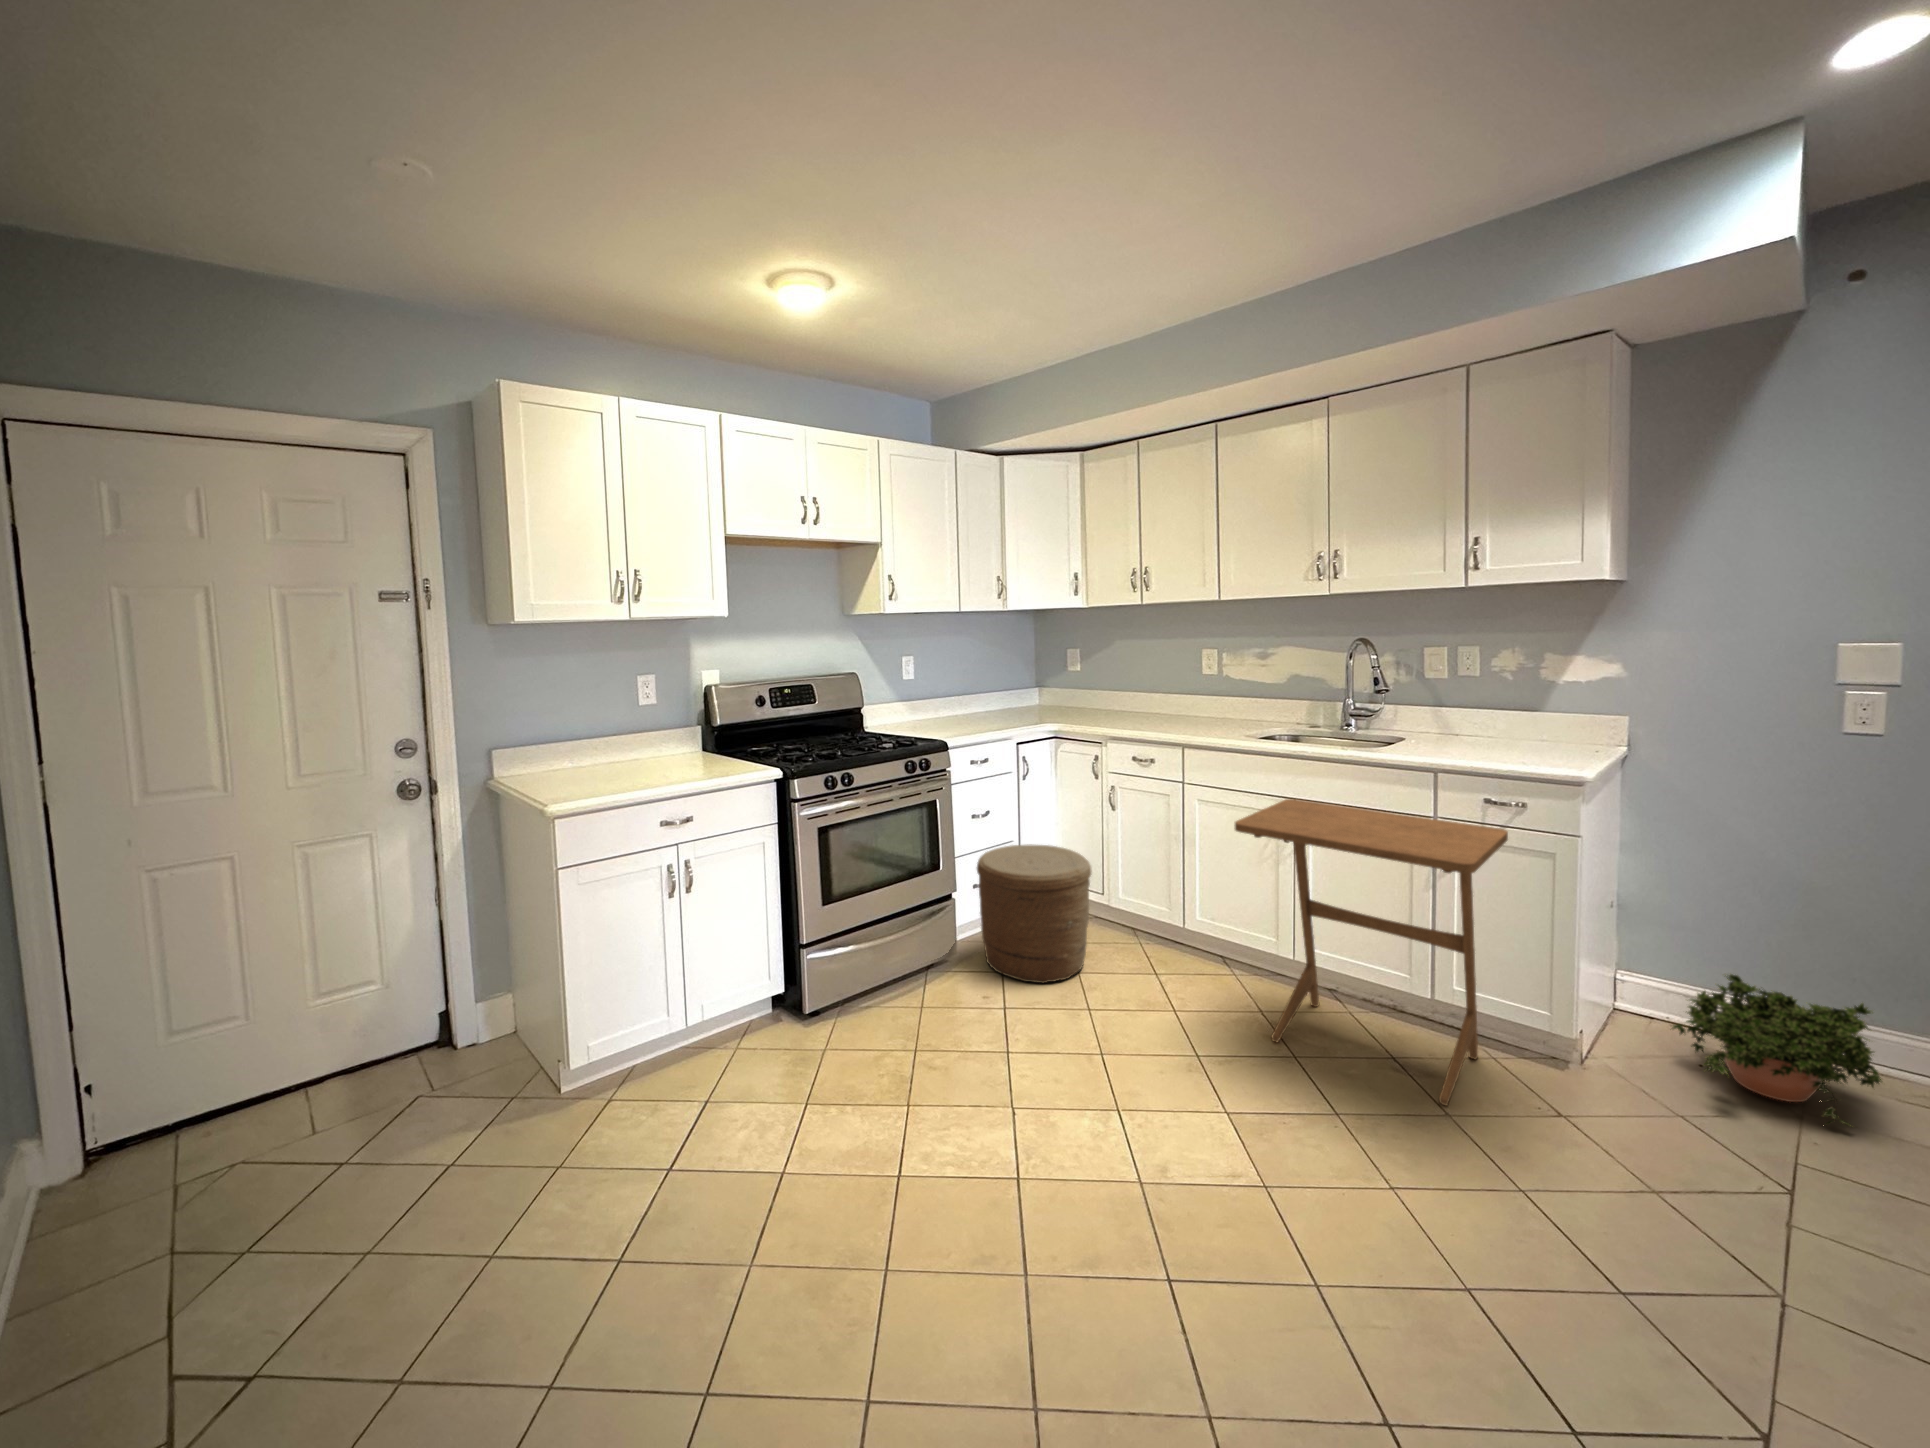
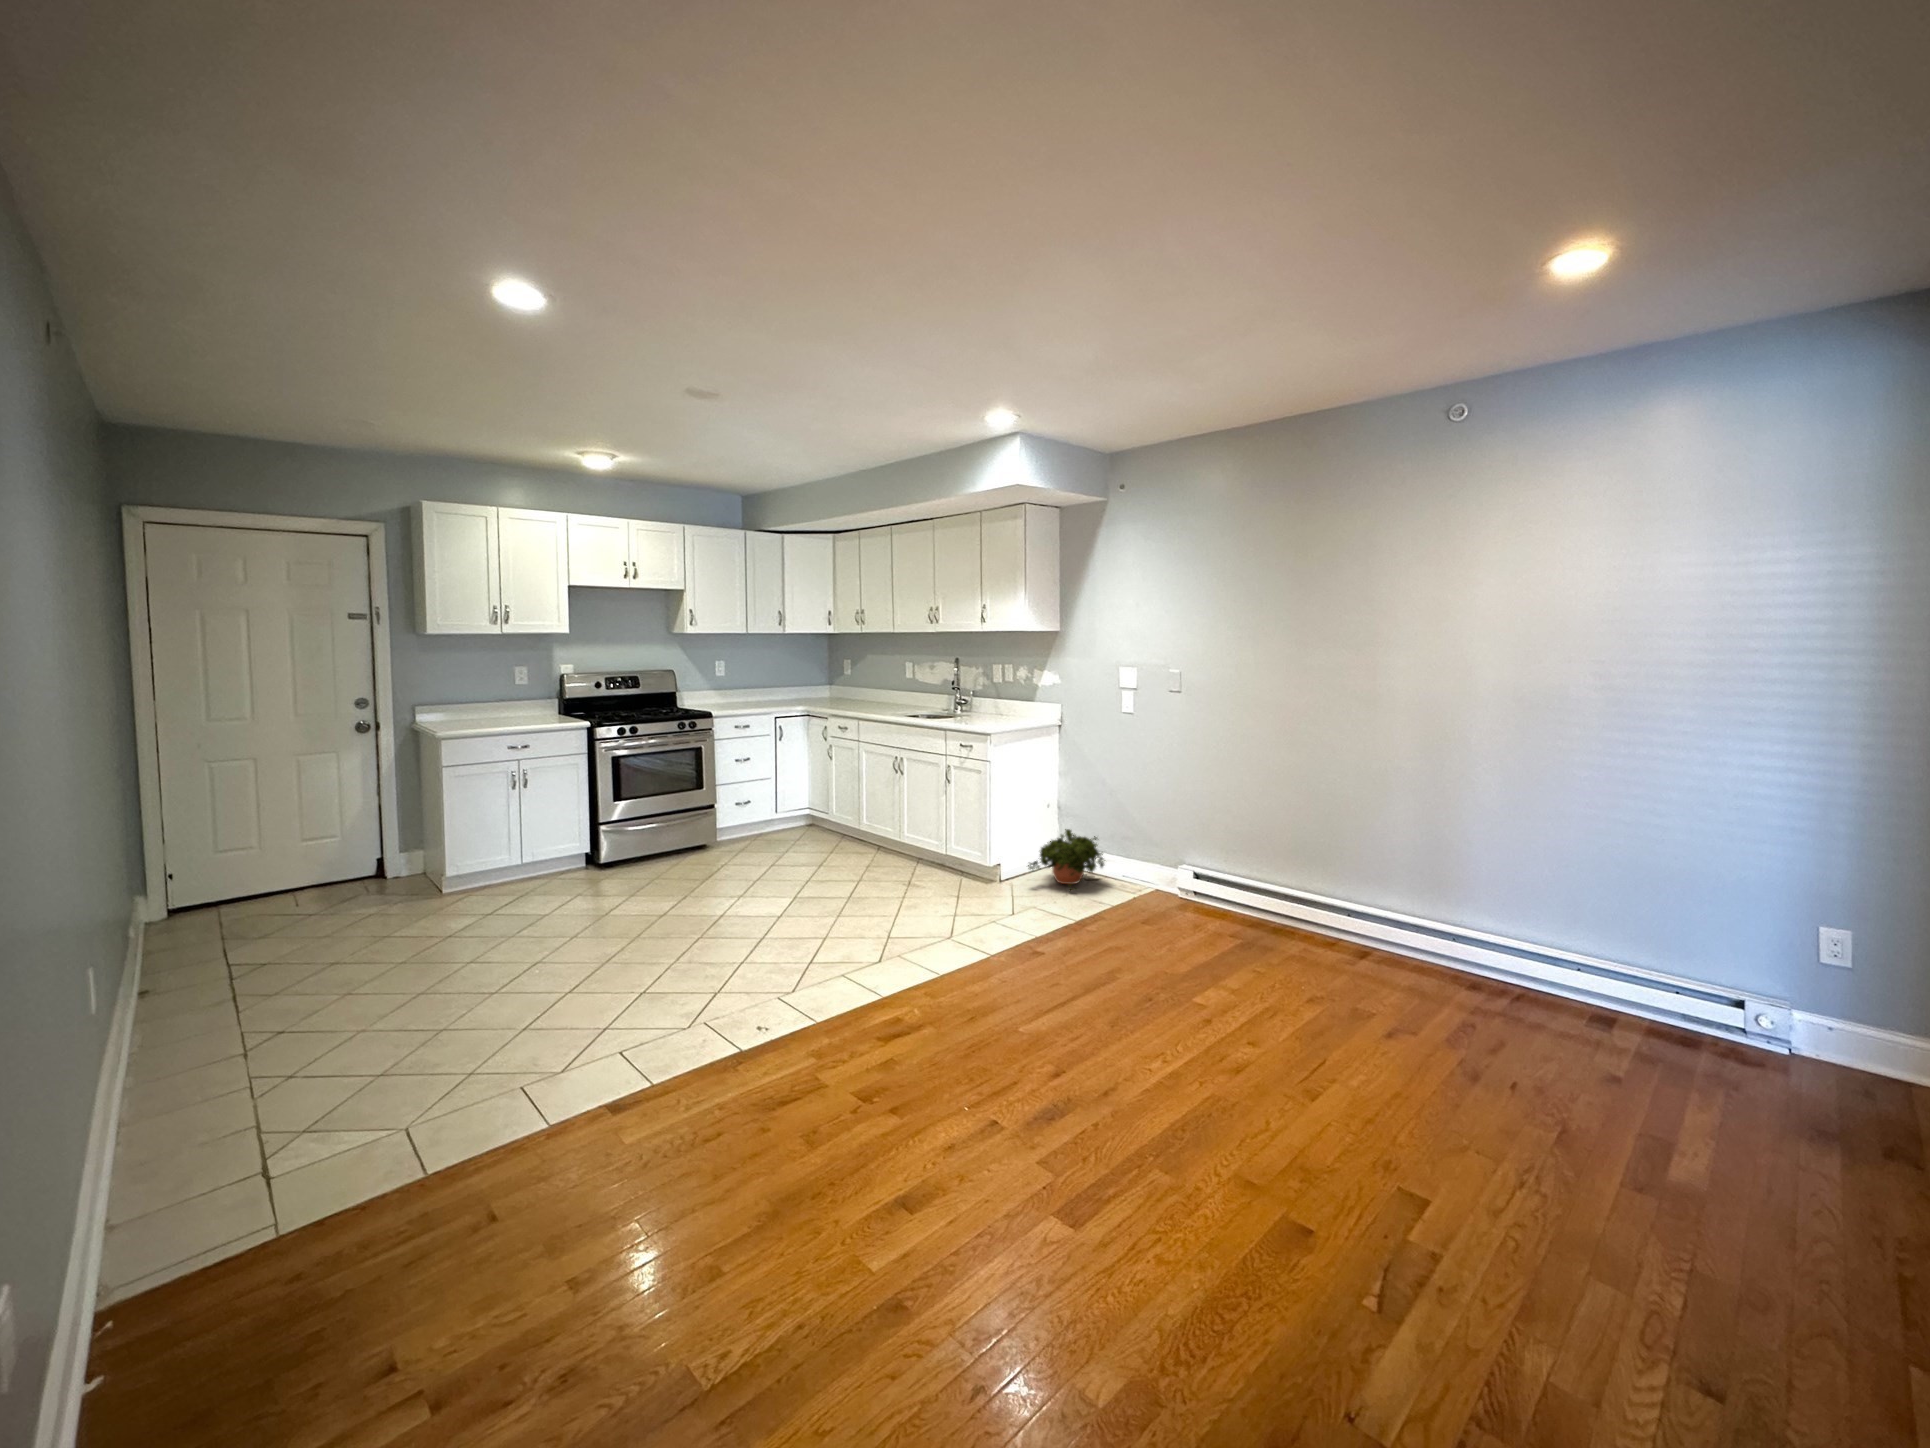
side table: present [1235,799,1508,1106] -> none [827,744,951,889]
woven basket: present [977,844,1091,983] -> none [726,778,796,854]

